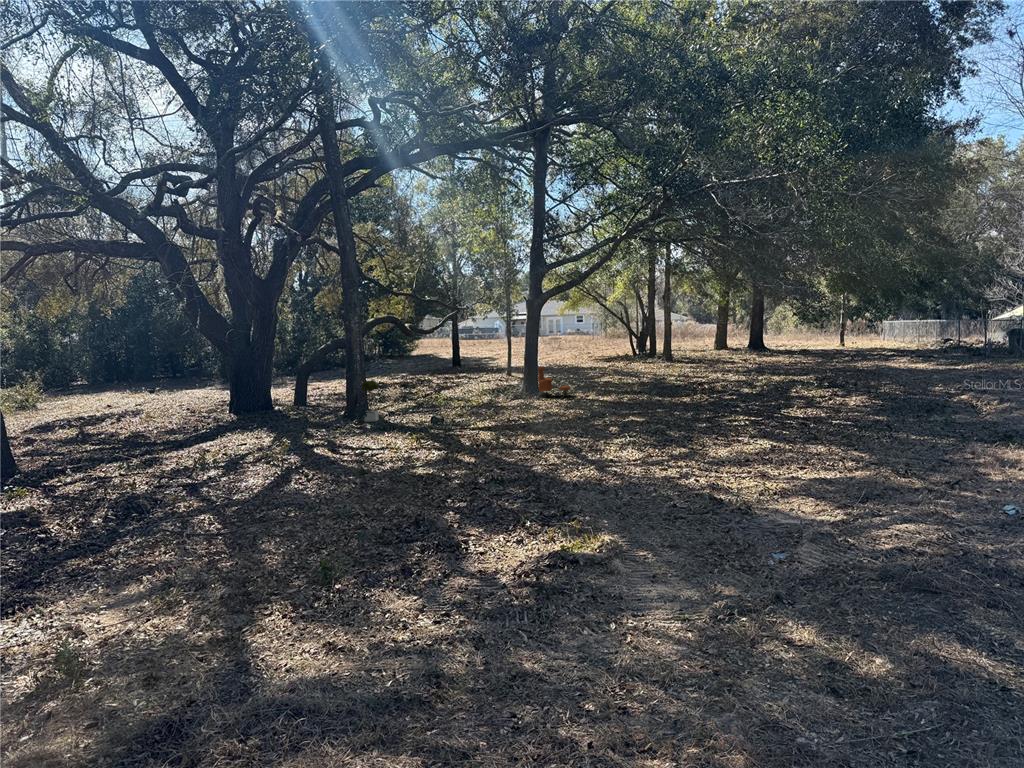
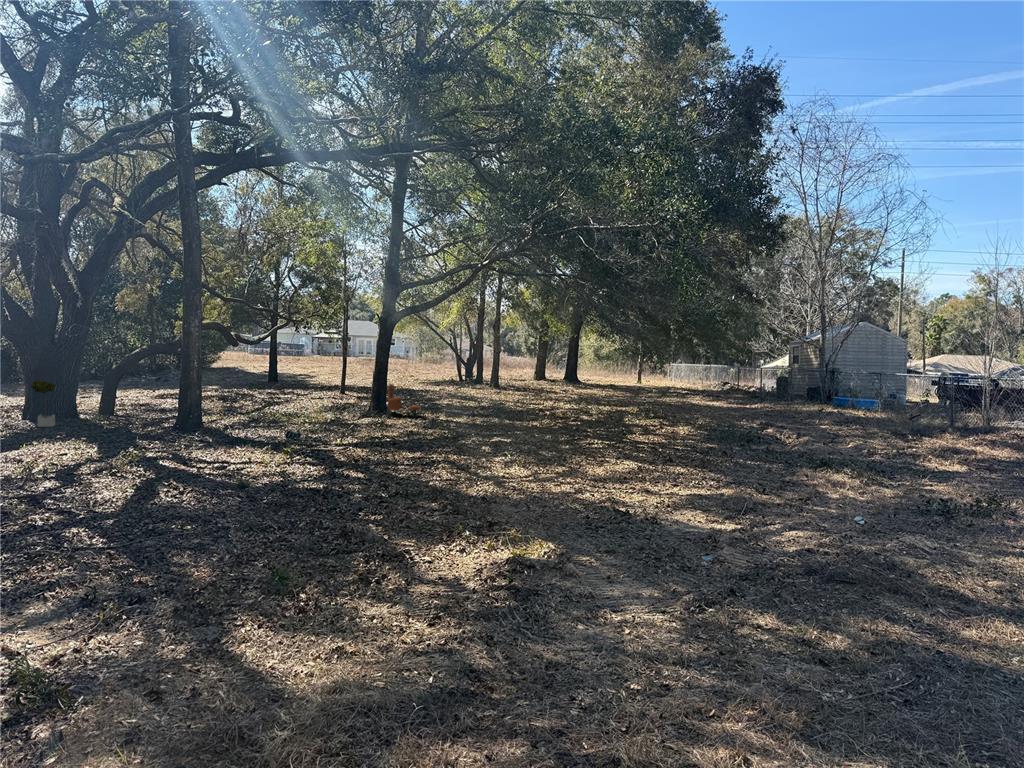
potted tree: present [361,380,379,422] -> present [31,380,55,427]

